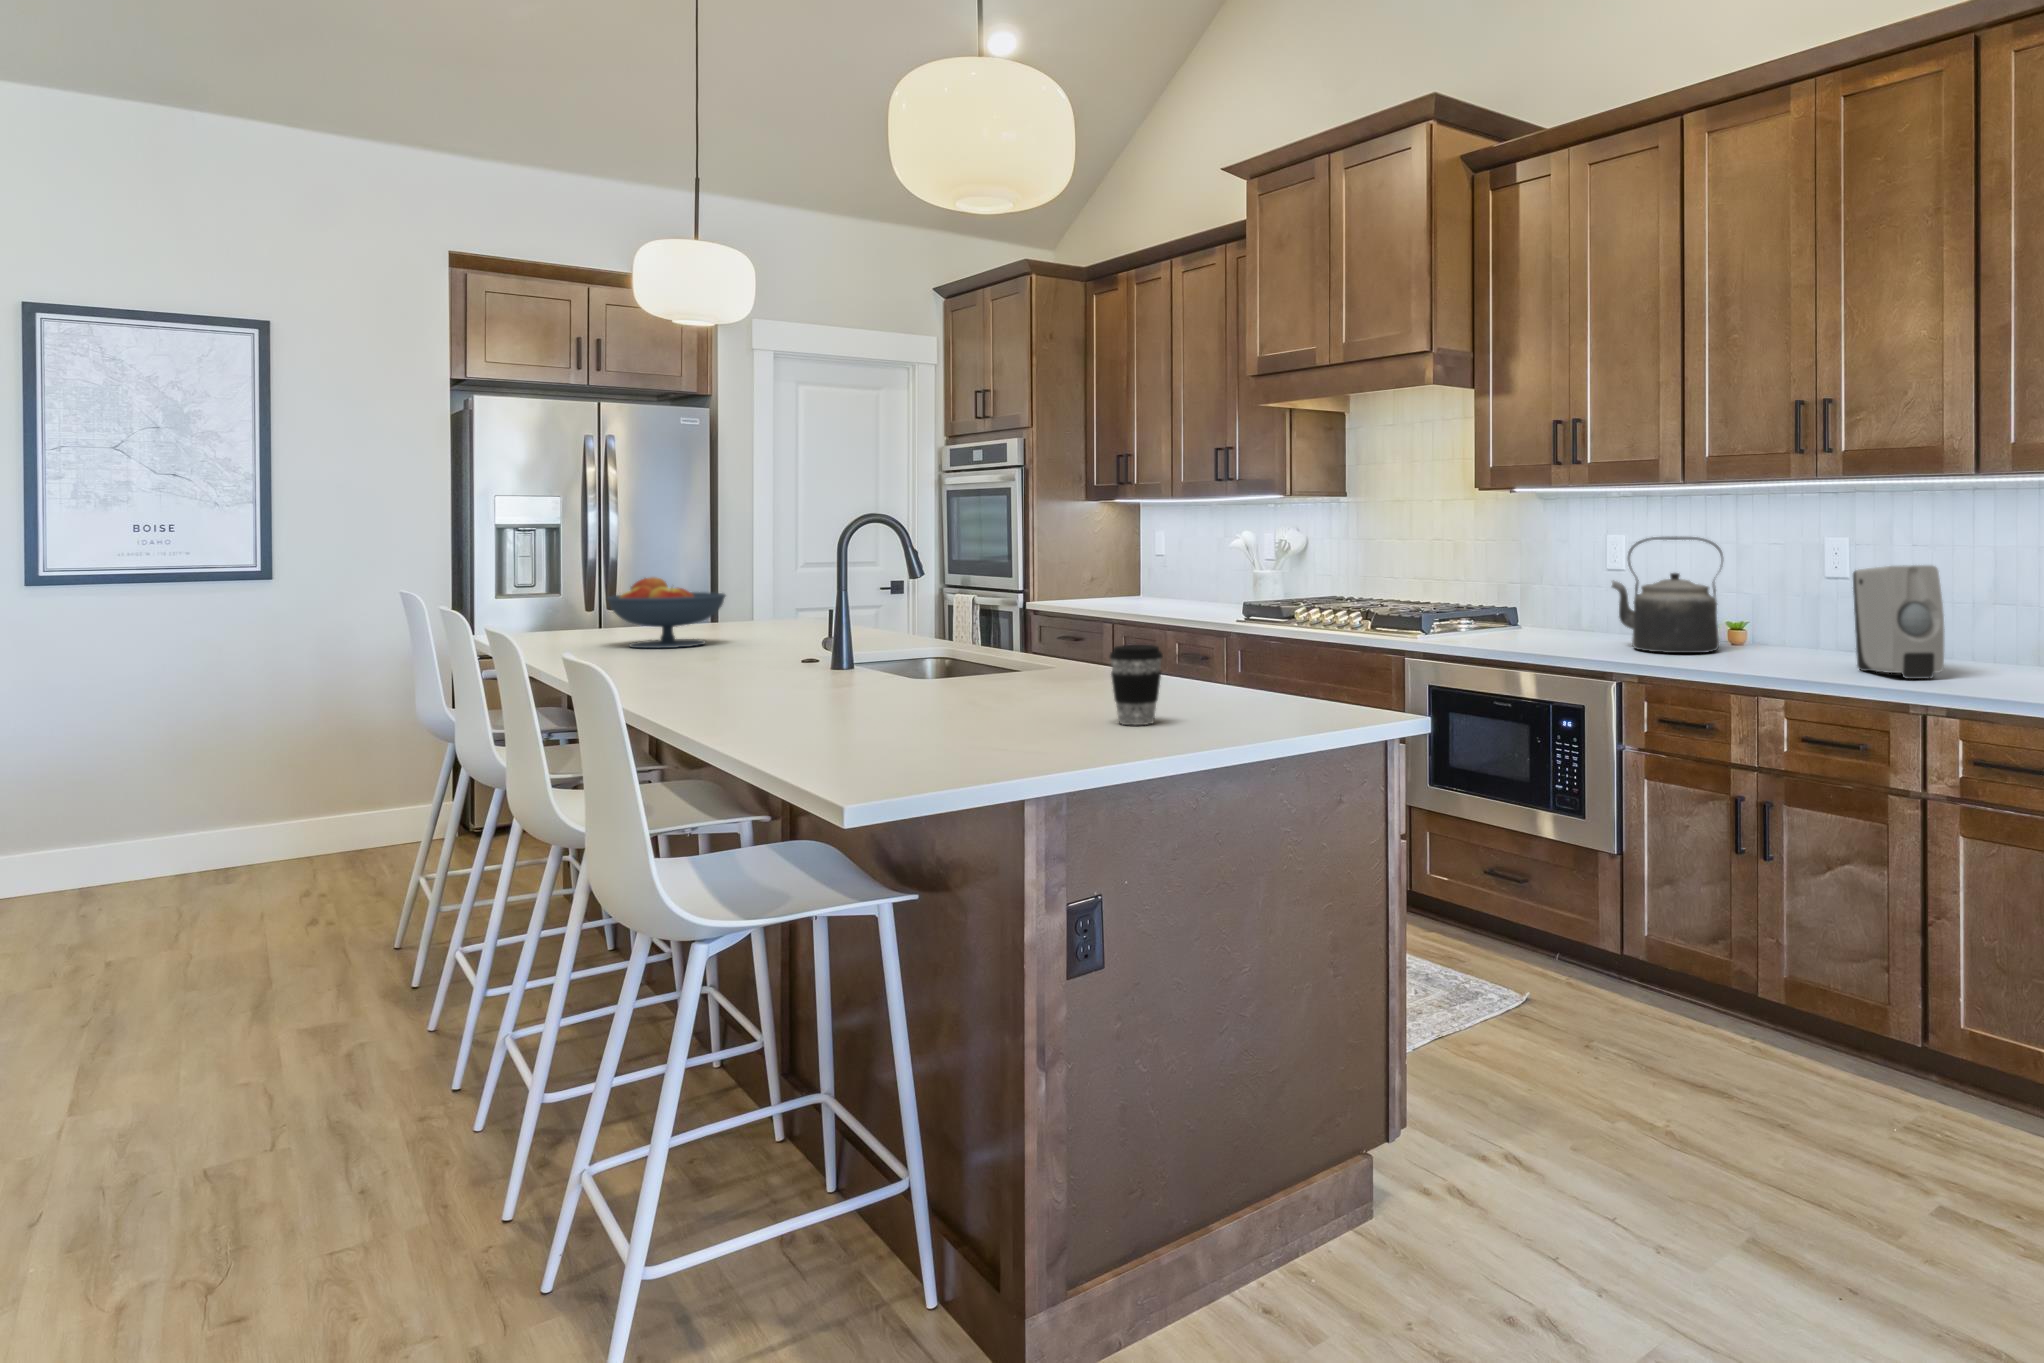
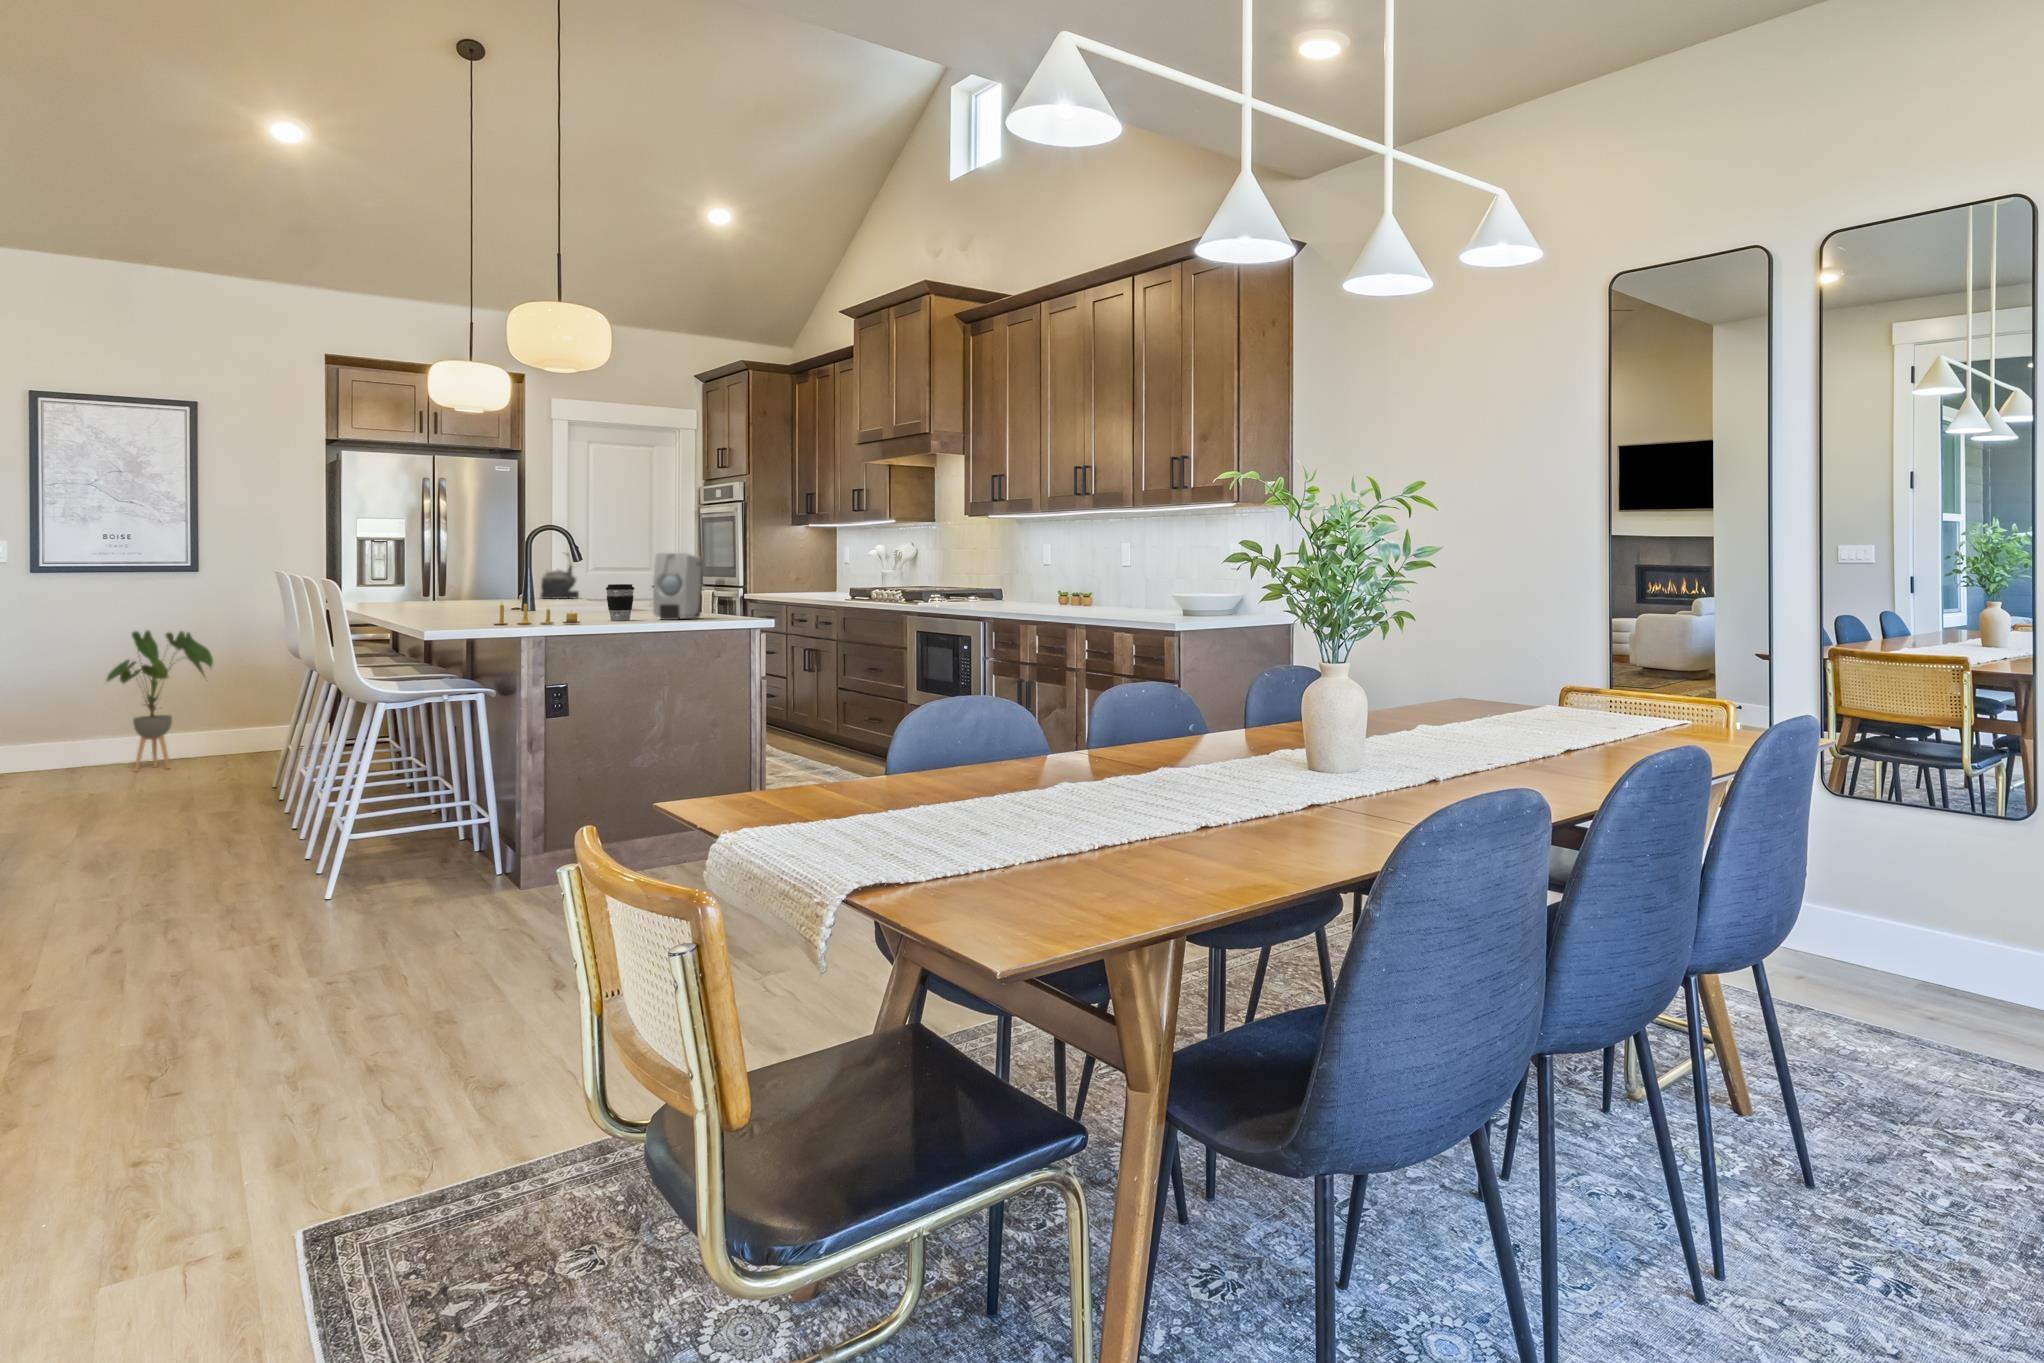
kettle: present [1612,536,1723,653] -> present [541,565,579,599]
soap dispenser: present [1853,565,1945,679] -> present [653,553,702,620]
fruit bowl: present [607,577,726,648] -> none [408,566,488,607]
house plant: none [131,670,293,892] -> present [107,630,213,771]
candle: none [955,707,1123,766] -> present [494,604,580,625]

